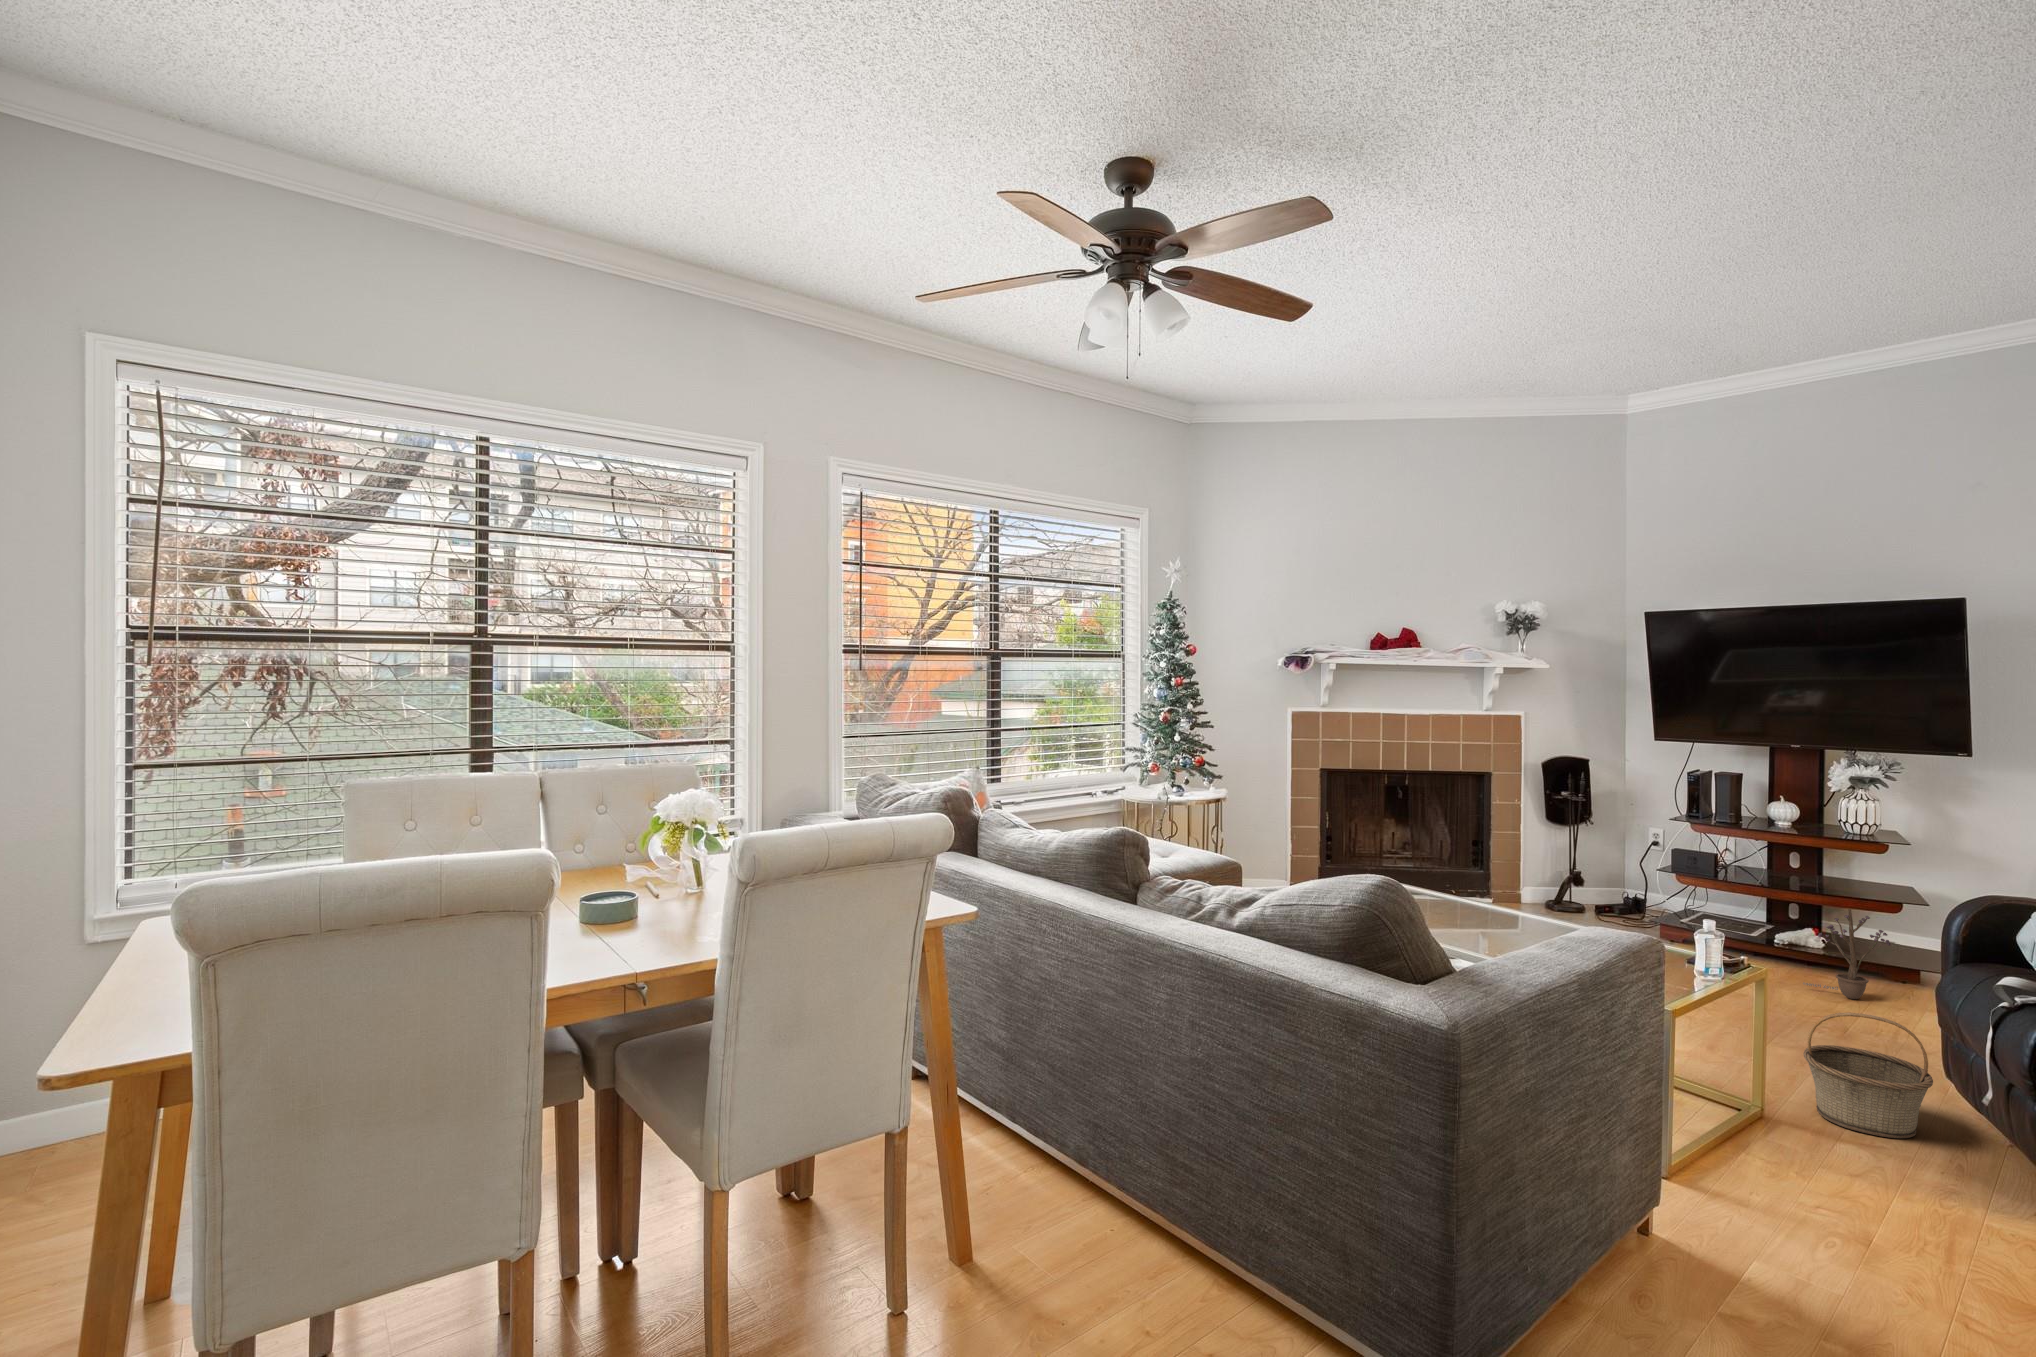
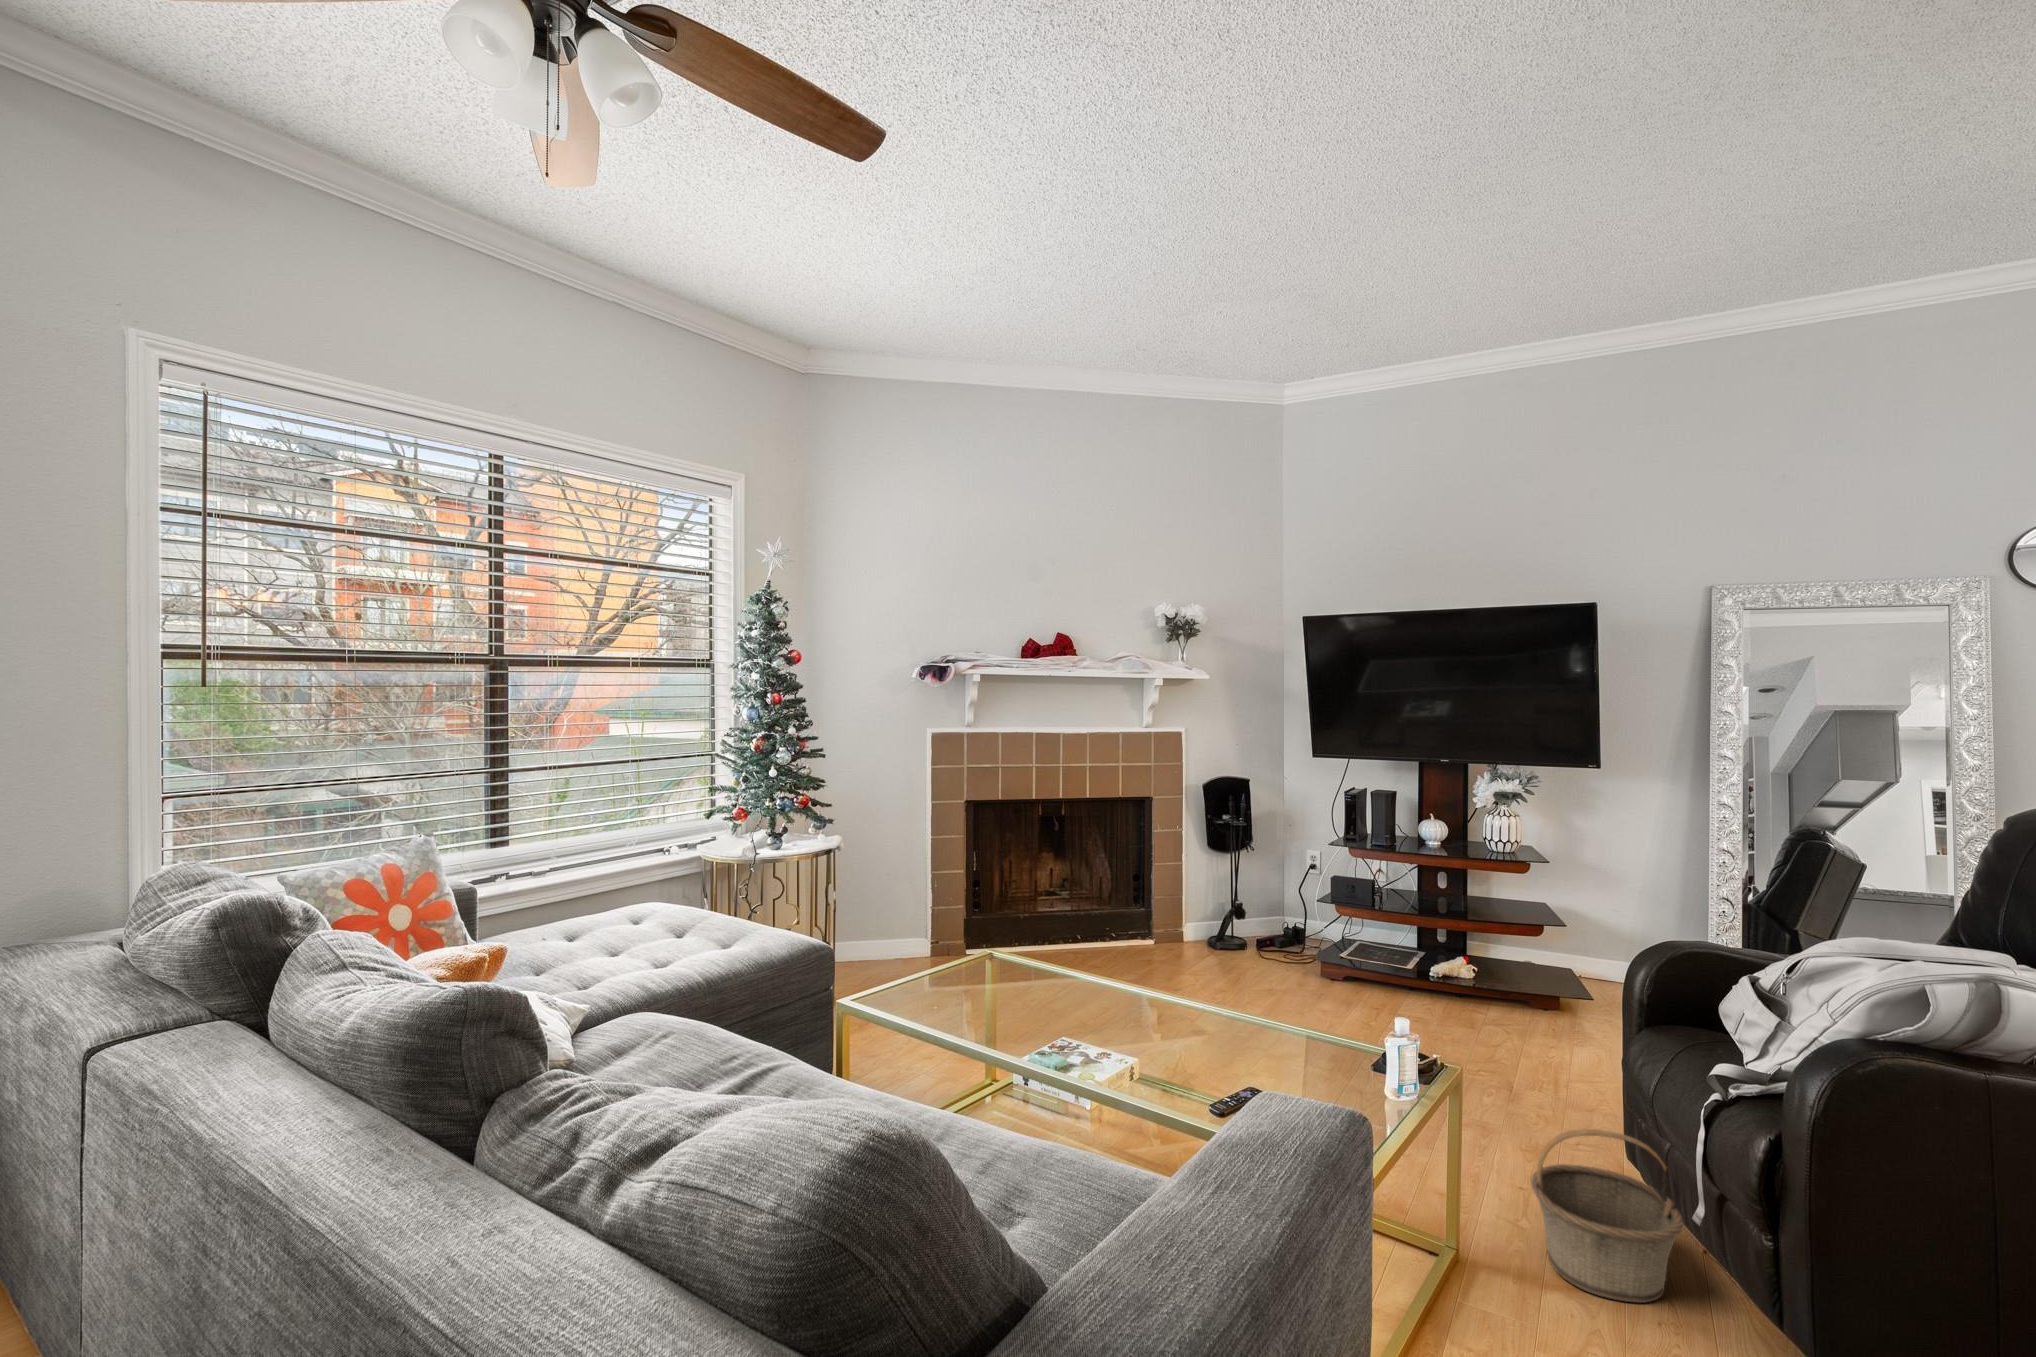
decorative plant: present [1803,909,1890,999] -> none [1469,945,1553,1046]

